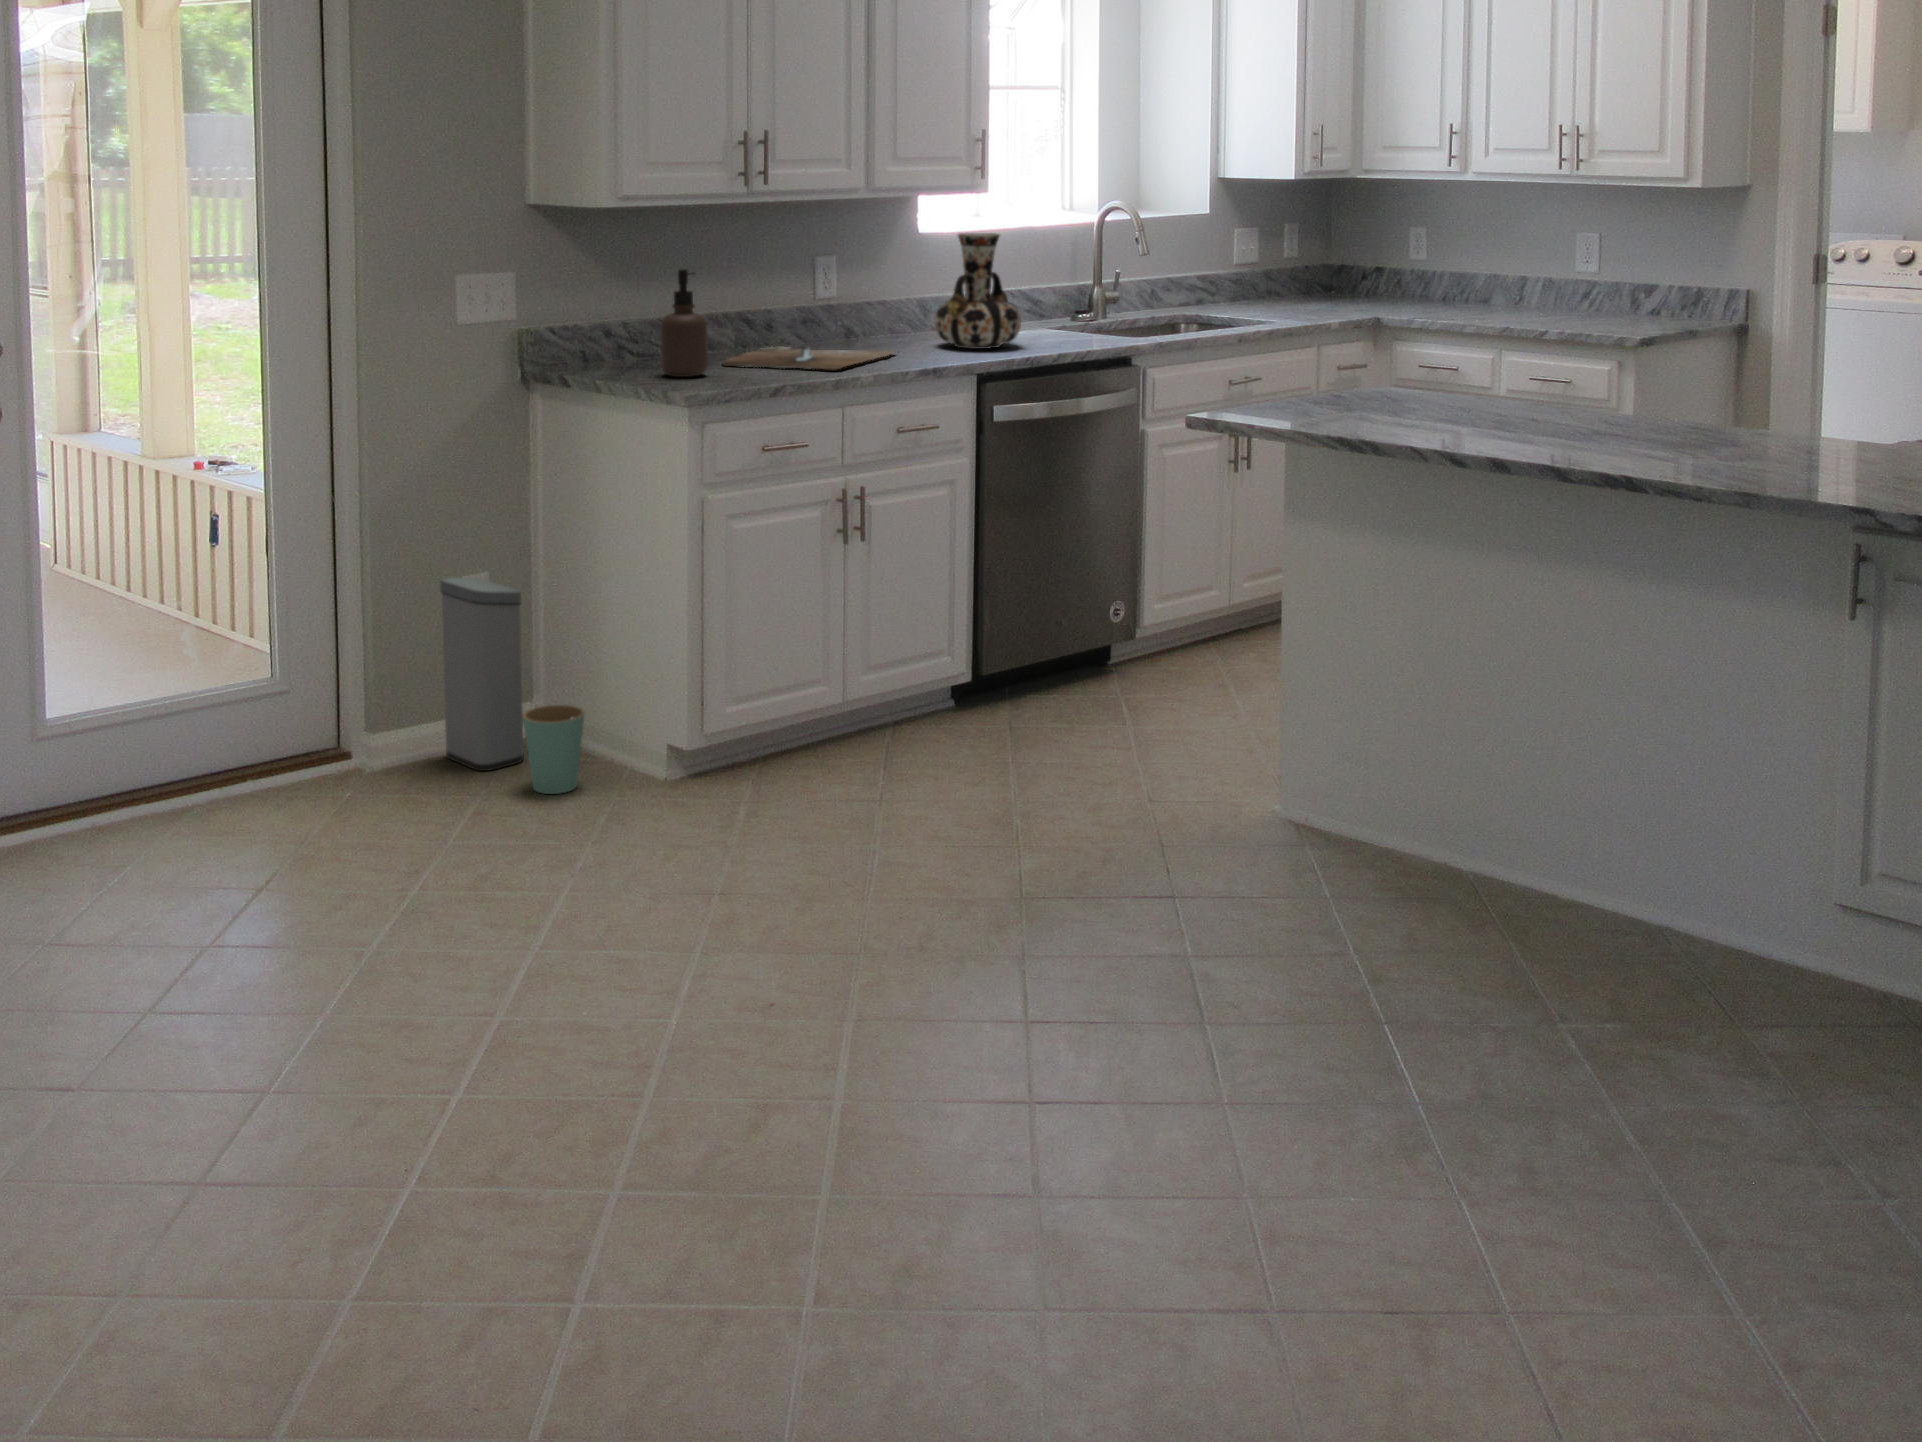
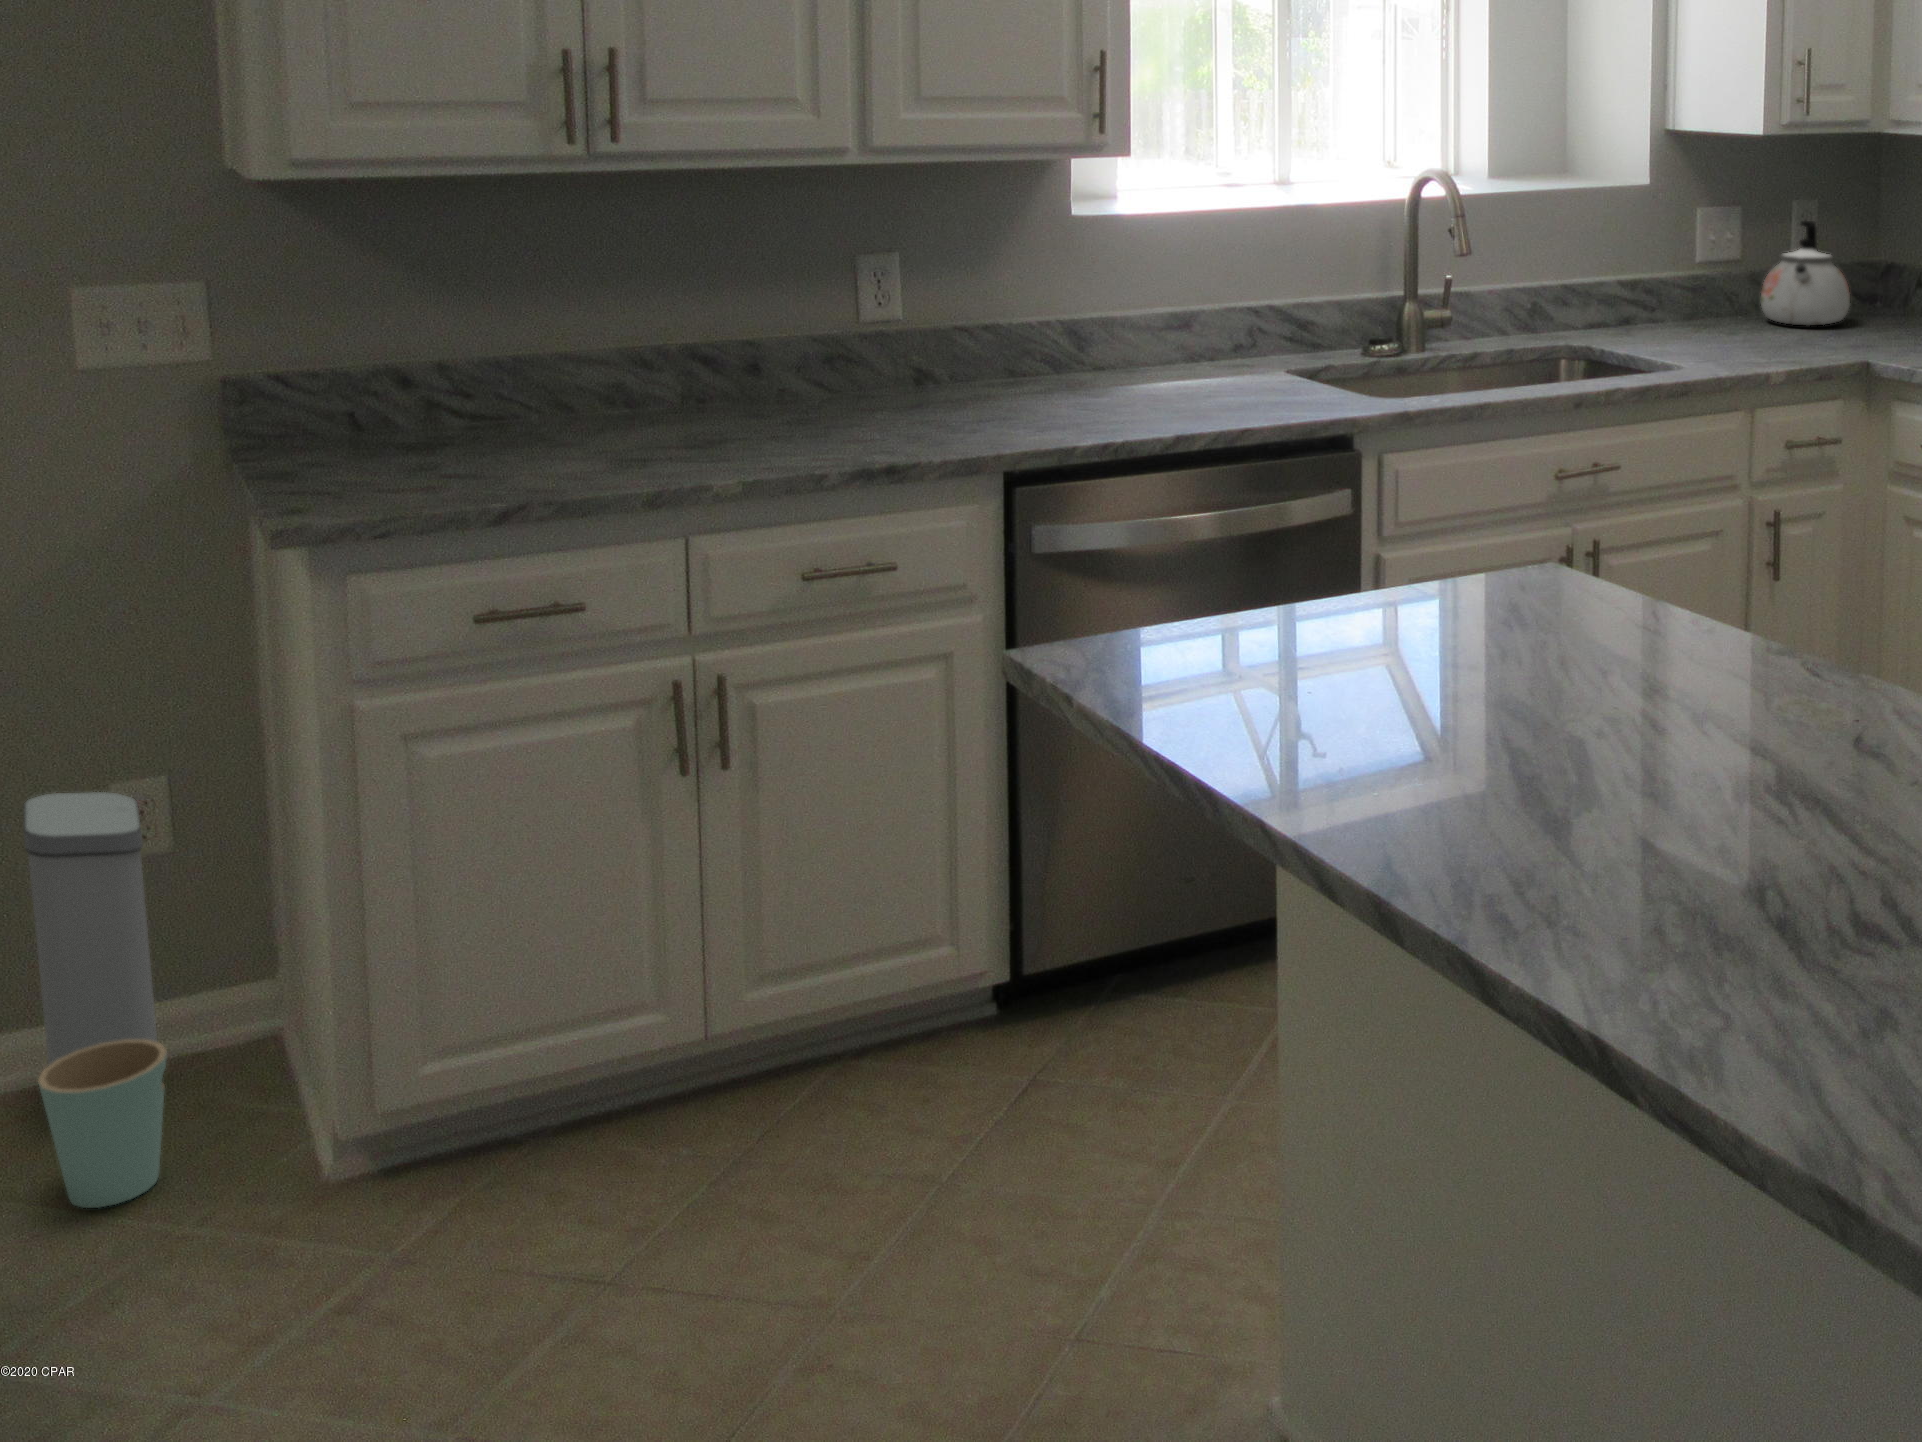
vase: present [935,233,1021,349] -> none [1008,224,1154,418]
kettle: none [1283,235,1341,302] -> present [1761,221,1850,326]
soap dispenser: present [661,269,708,377] -> none [385,289,477,475]
cutting board: present [723,344,894,370] -> none [558,402,907,466]

